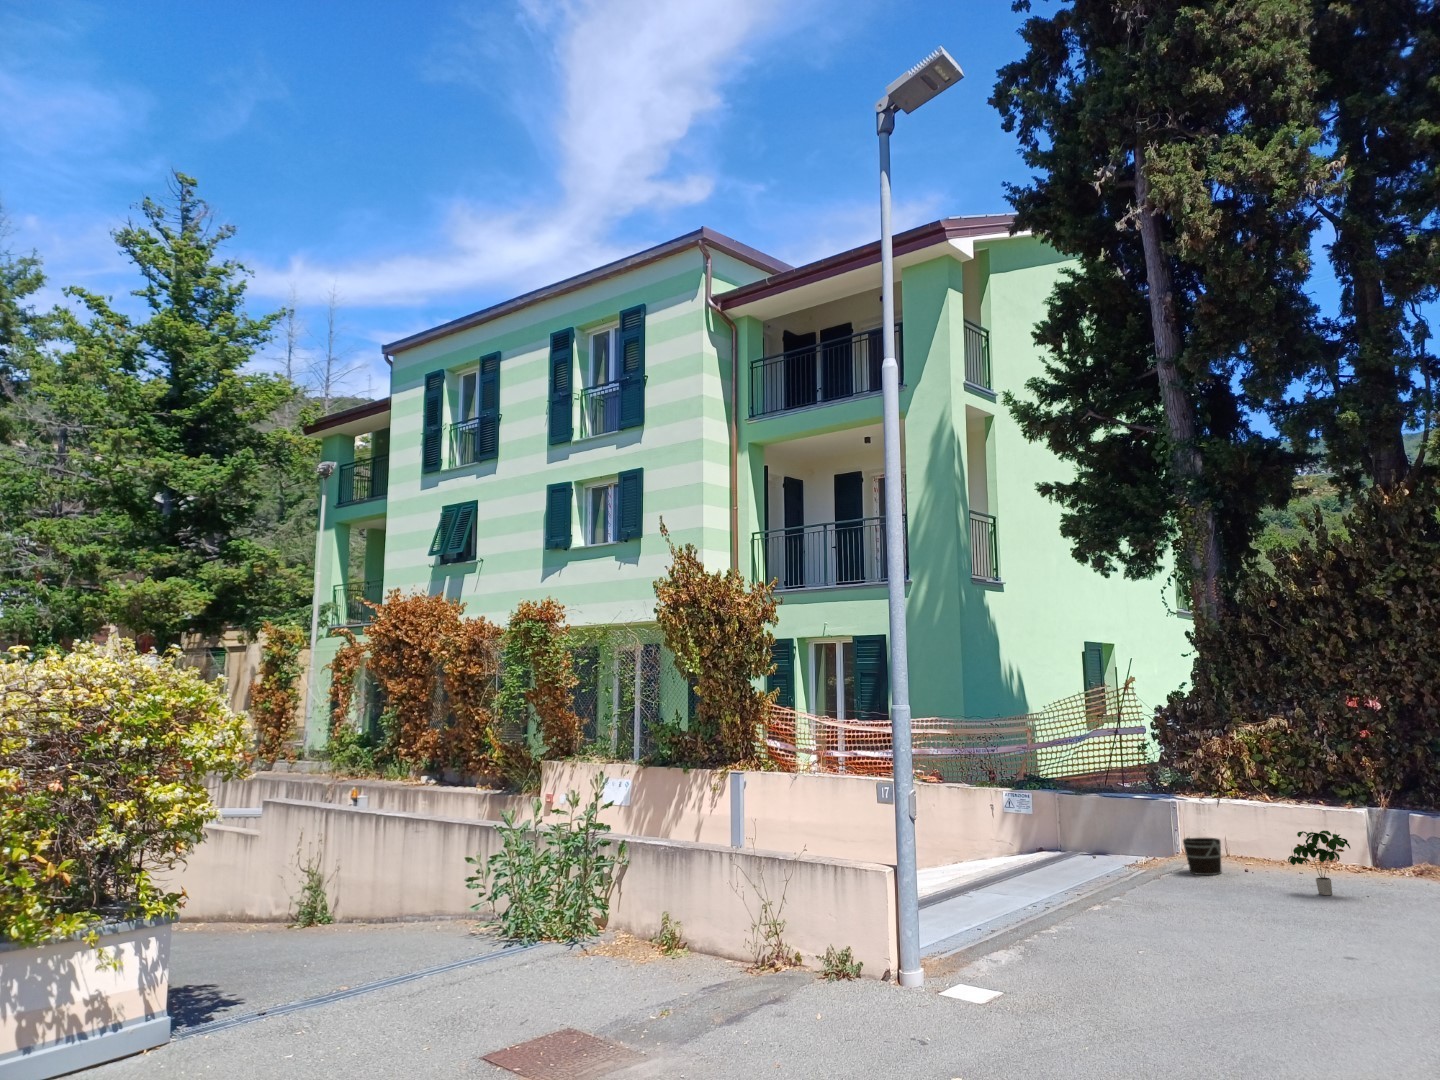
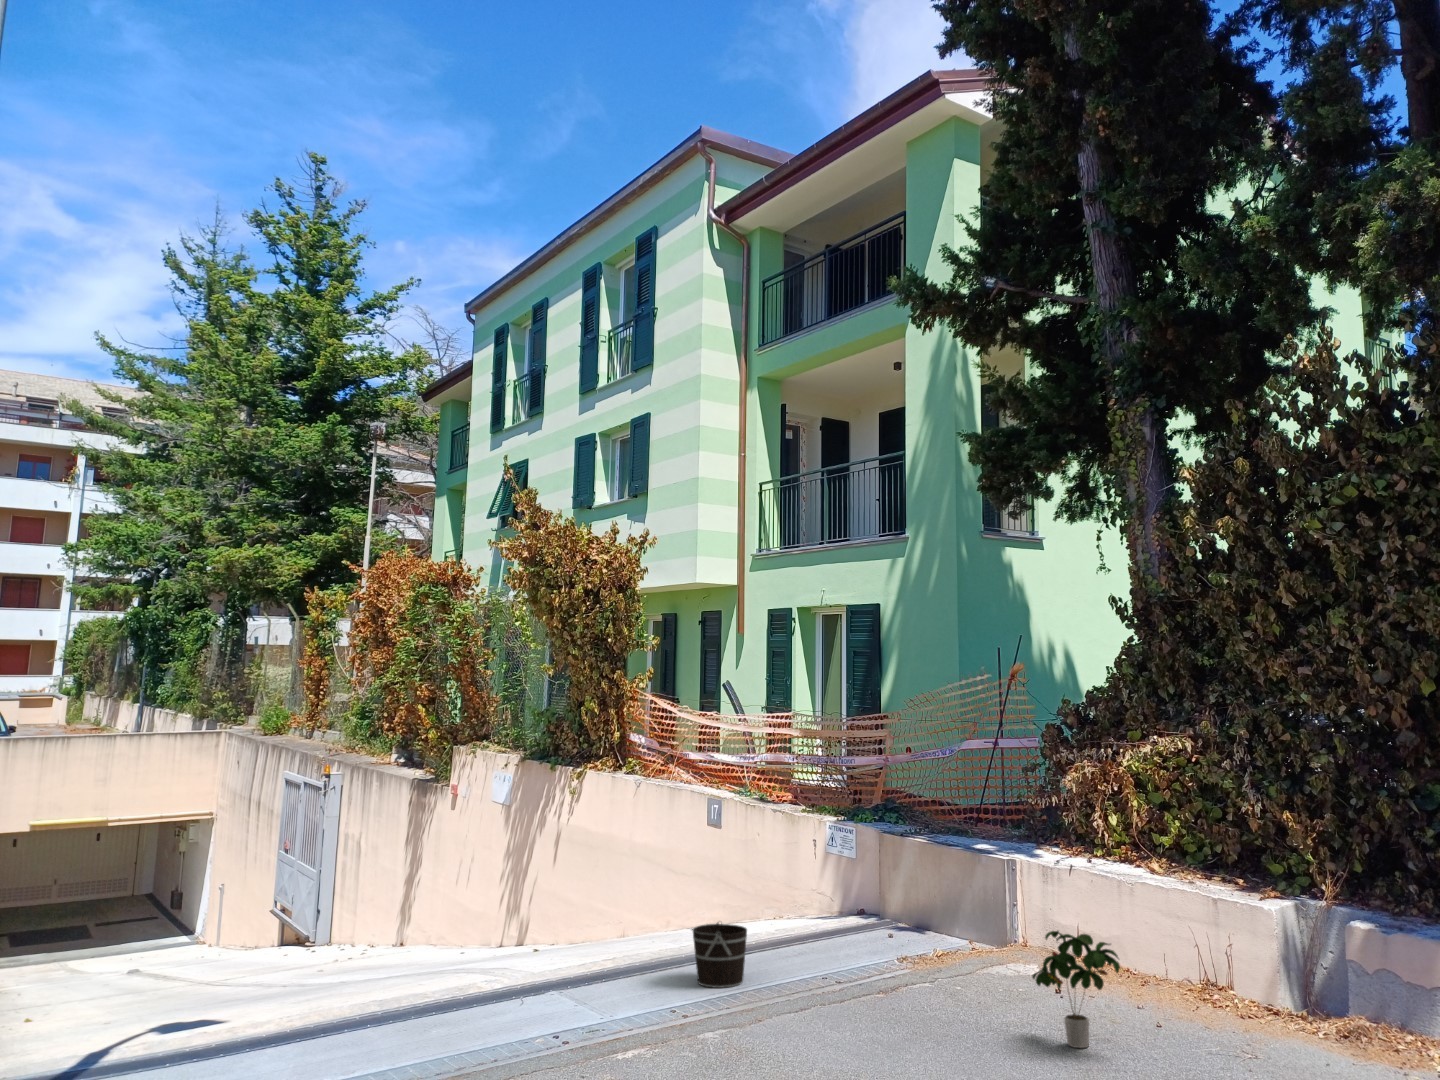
bucket: present [1183,838,1221,875] -> present [692,922,747,988]

